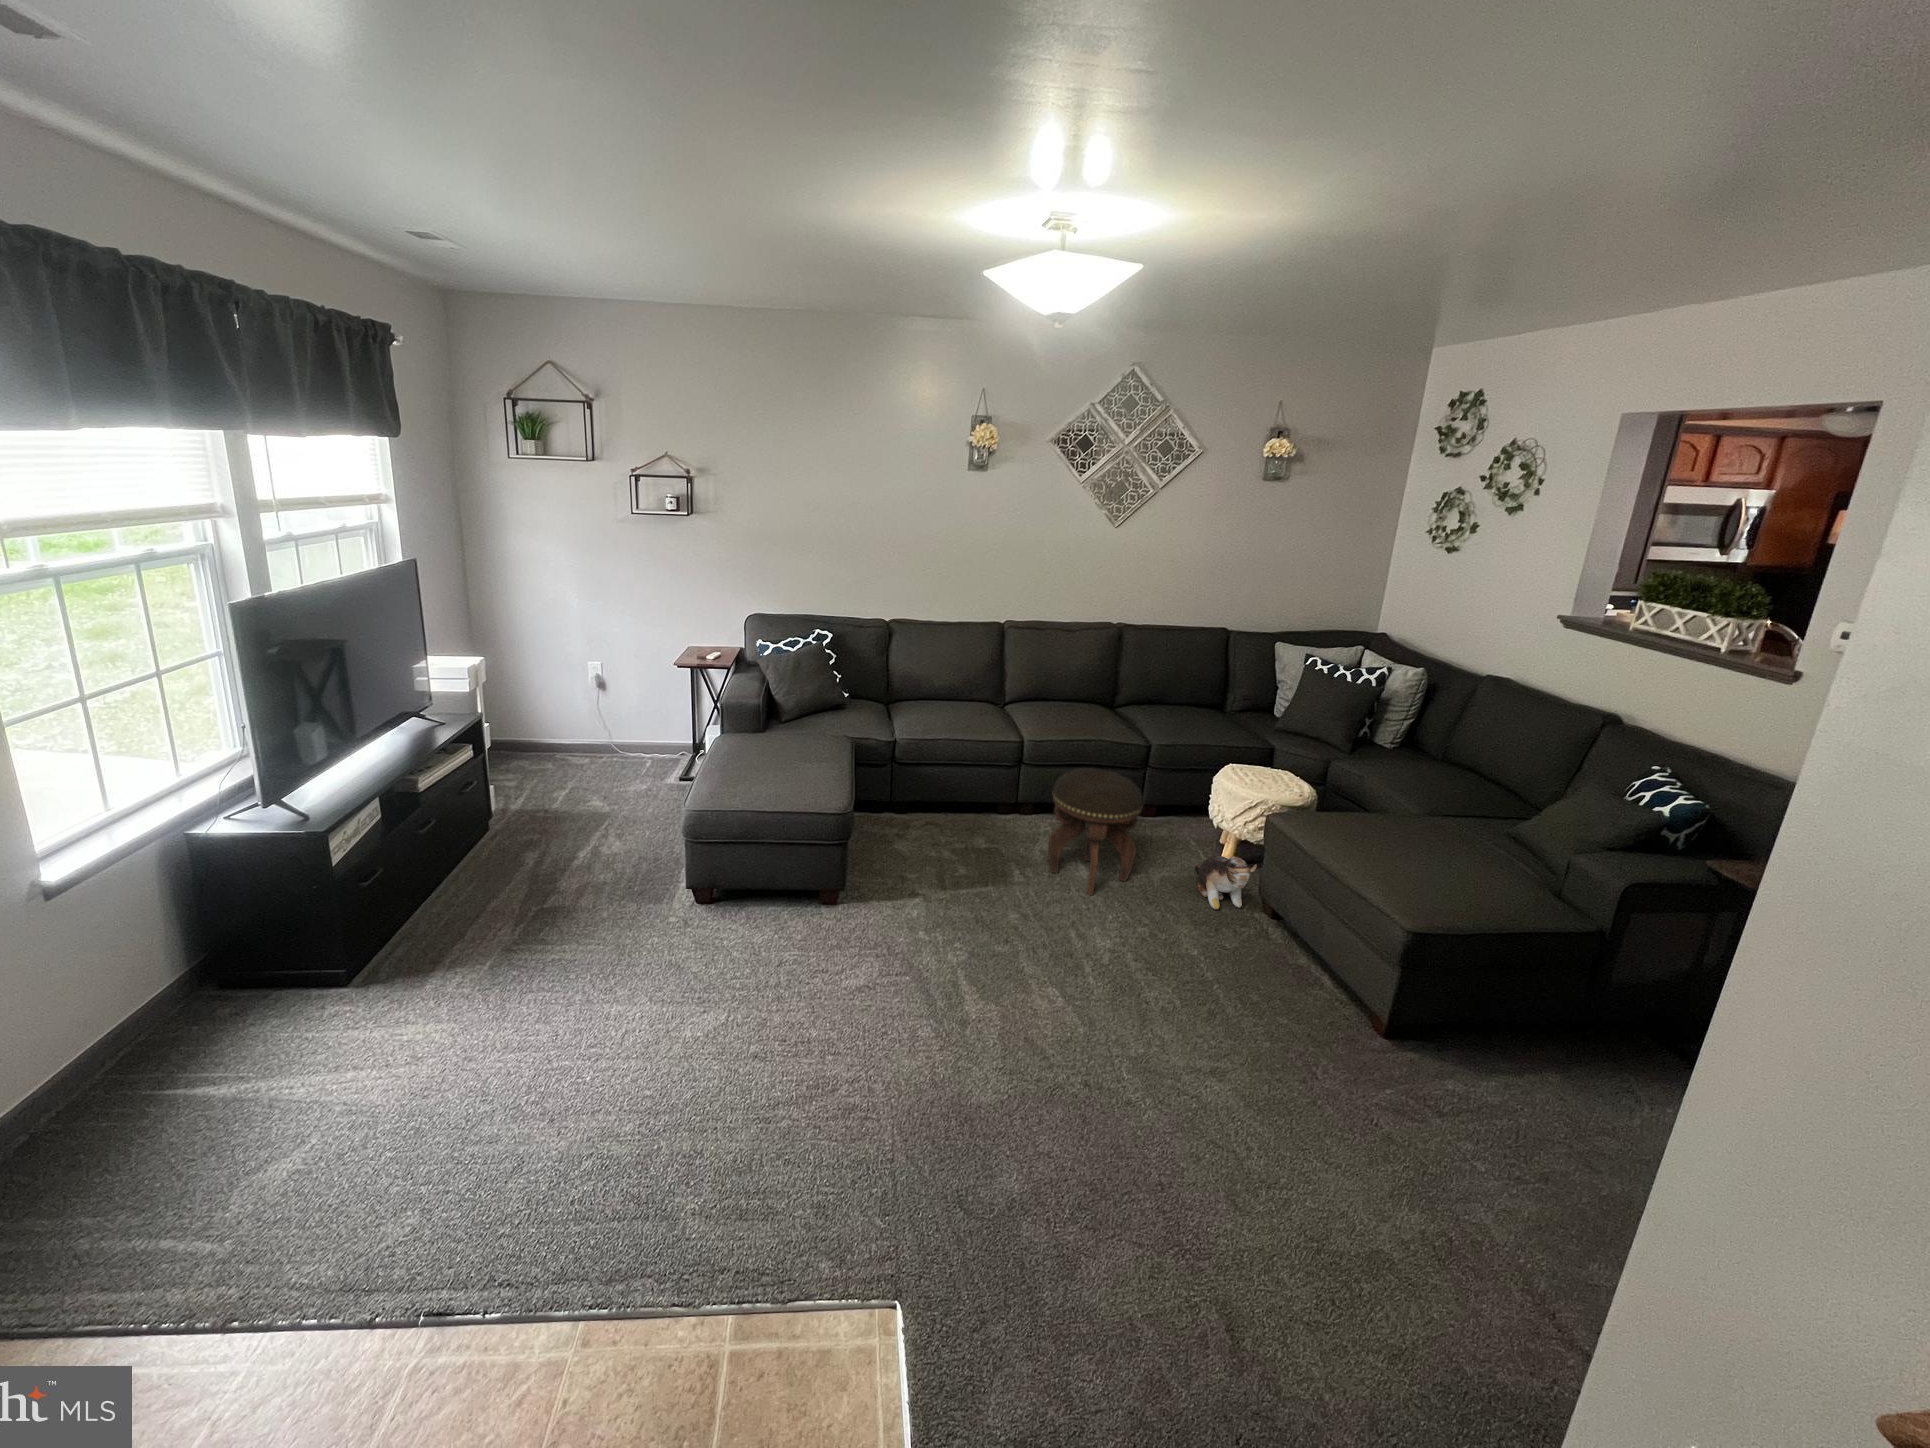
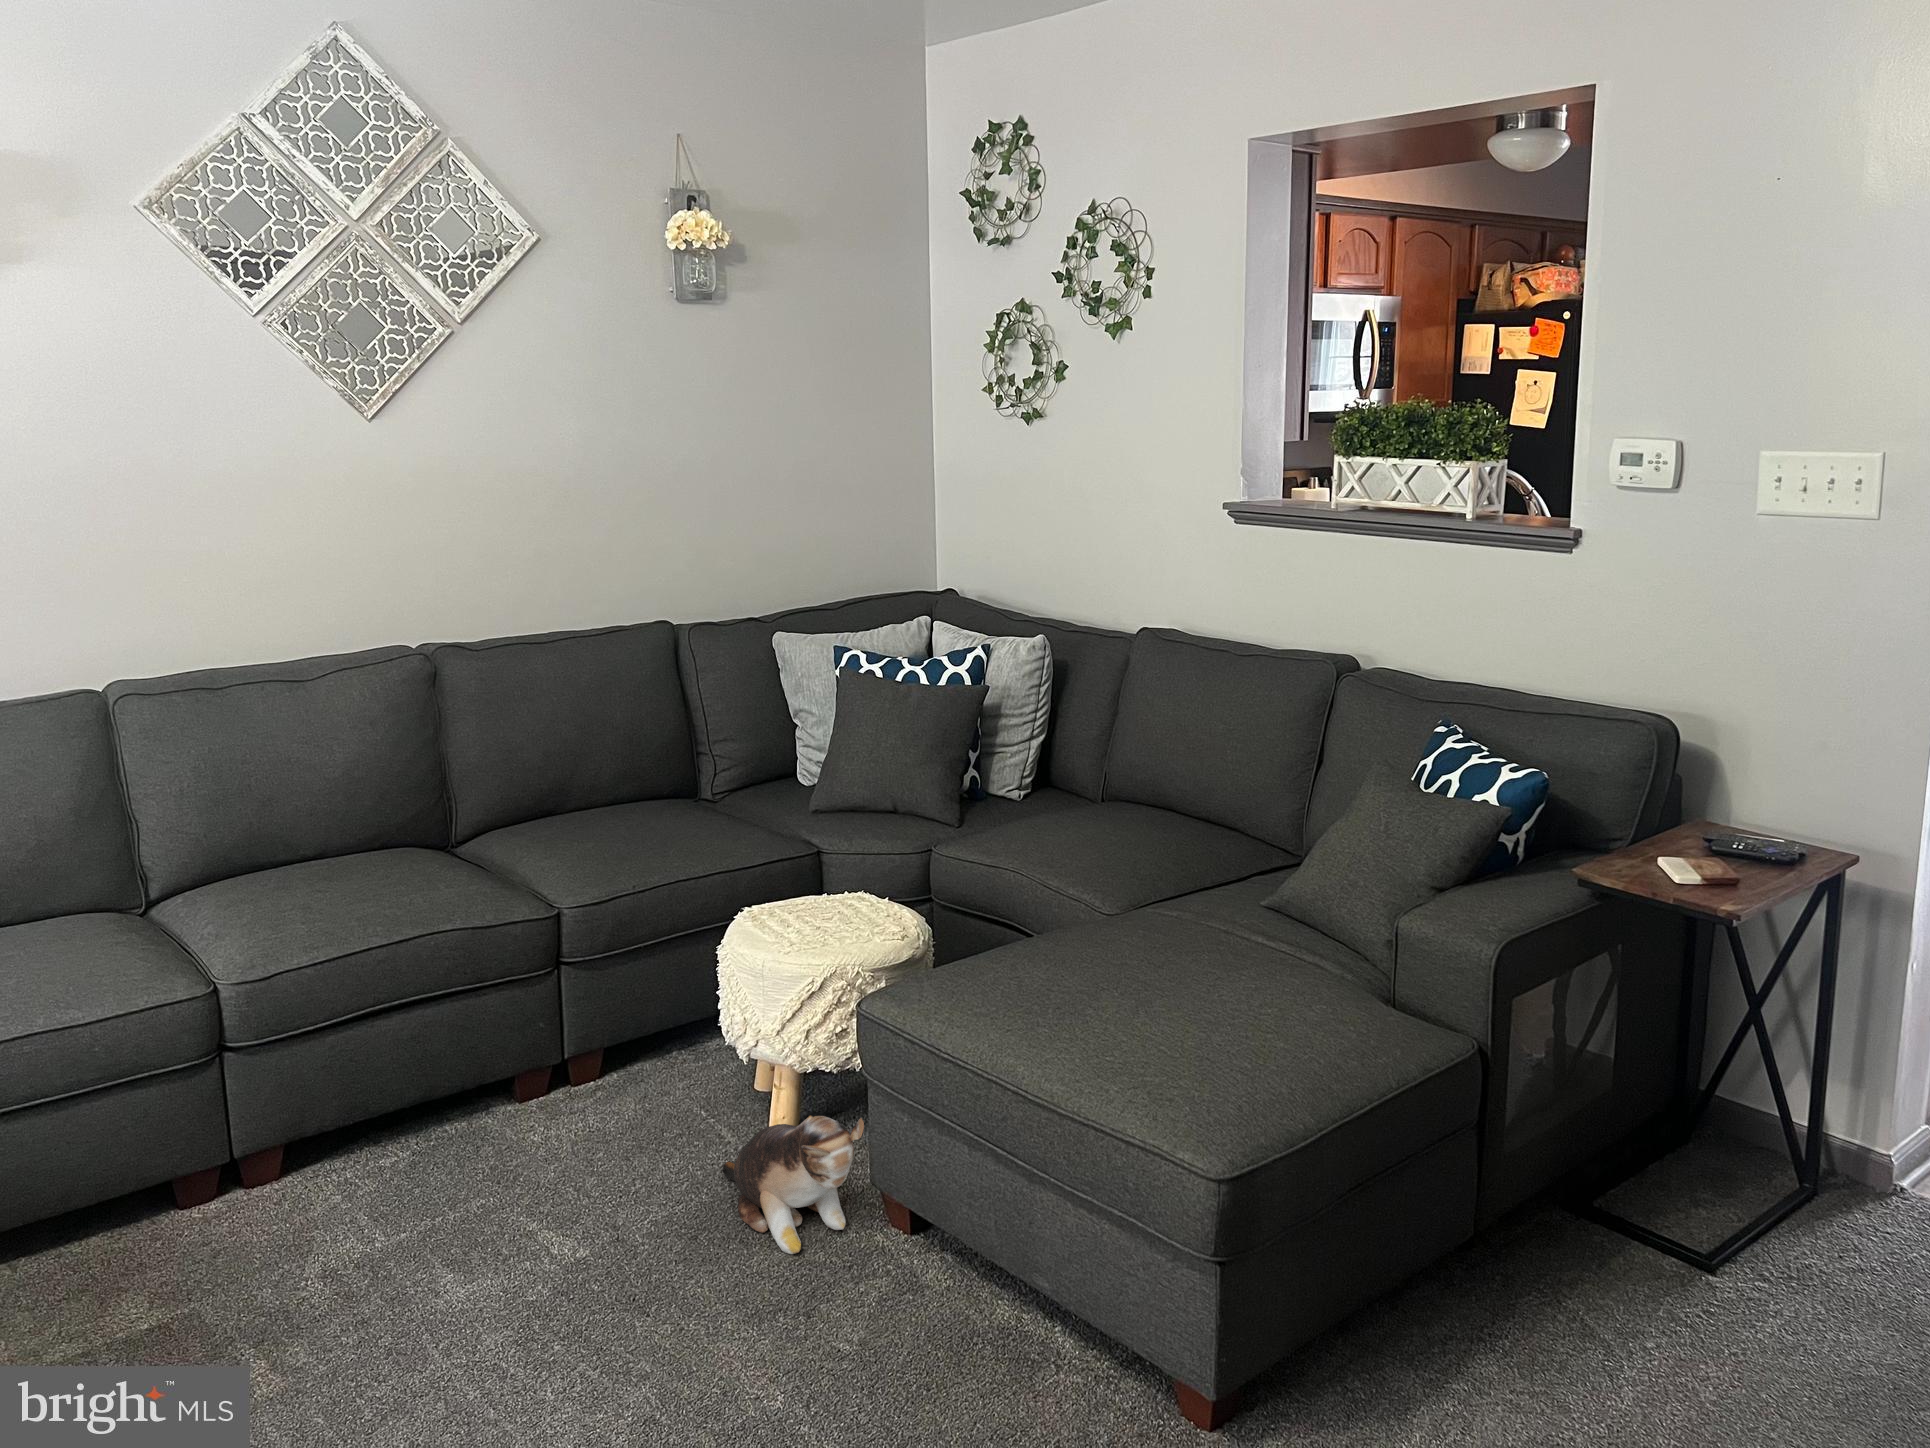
footstool: present [1048,768,1144,895] -> none [330,999,582,1339]

